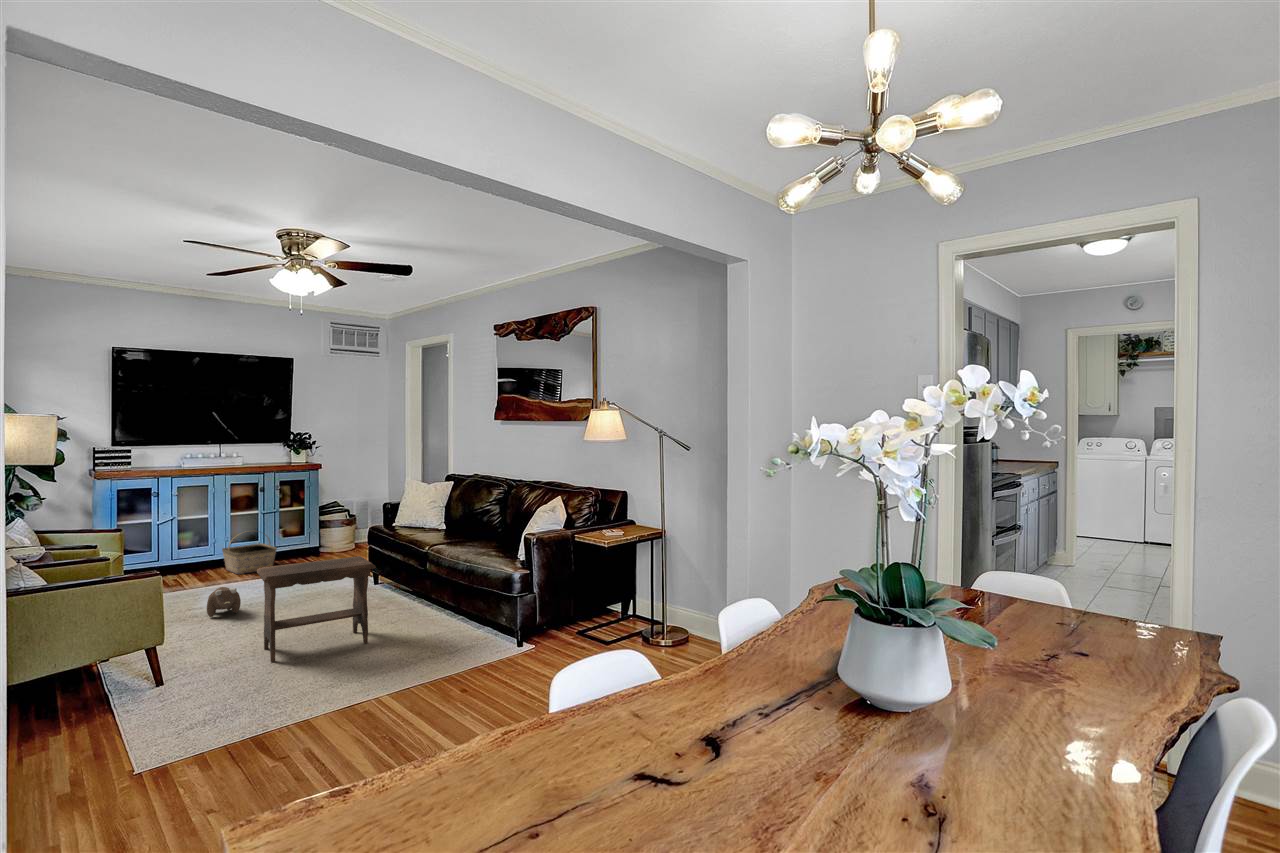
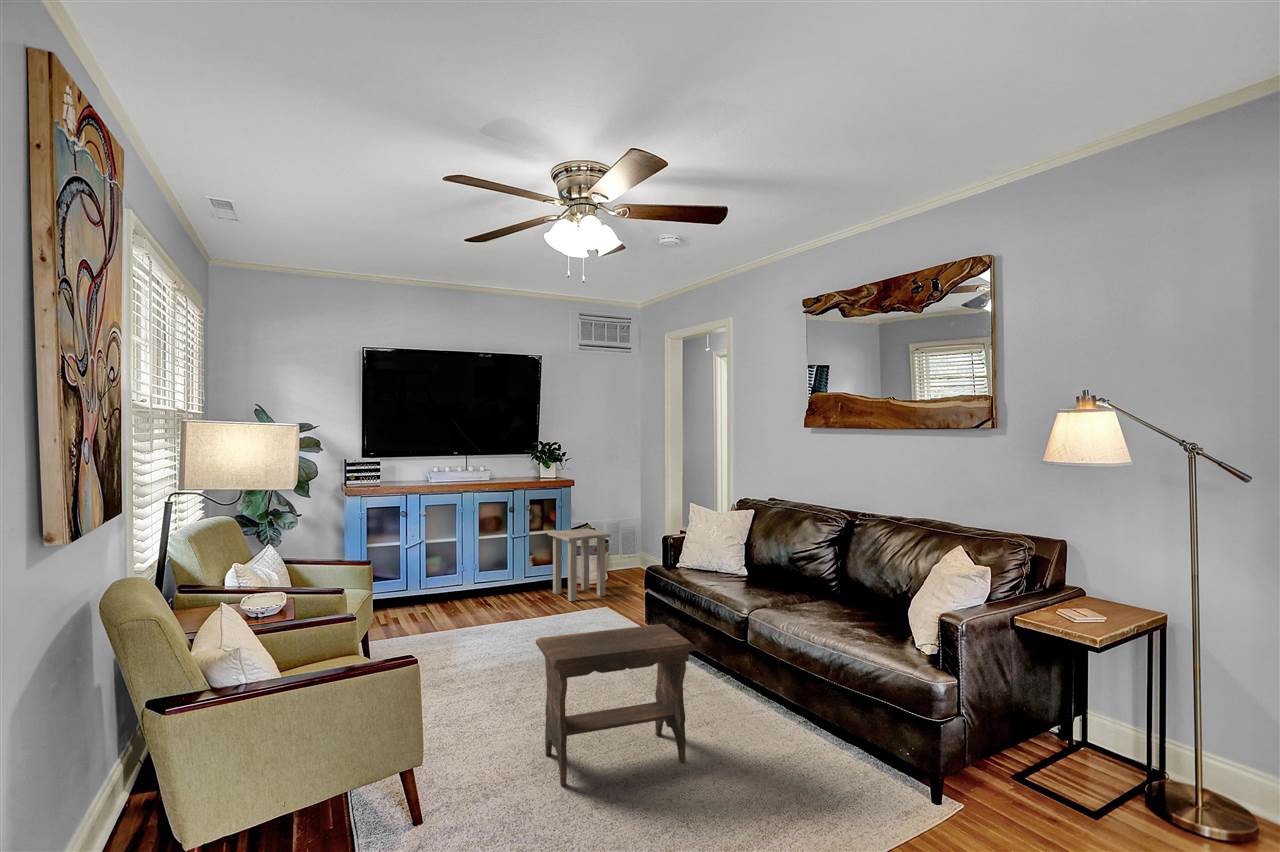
side table: none [297,505,353,564] -> present [548,528,611,601]
basket: present [222,538,277,574] -> none [471,559,530,611]
plush toy: present [207,587,241,617] -> none [466,642,503,682]

